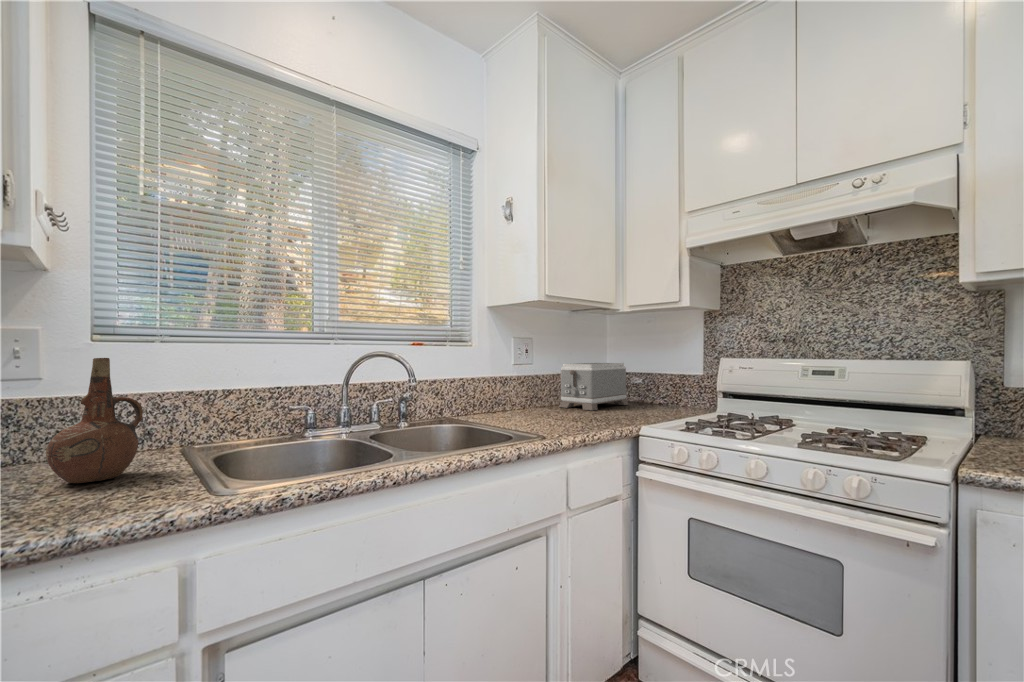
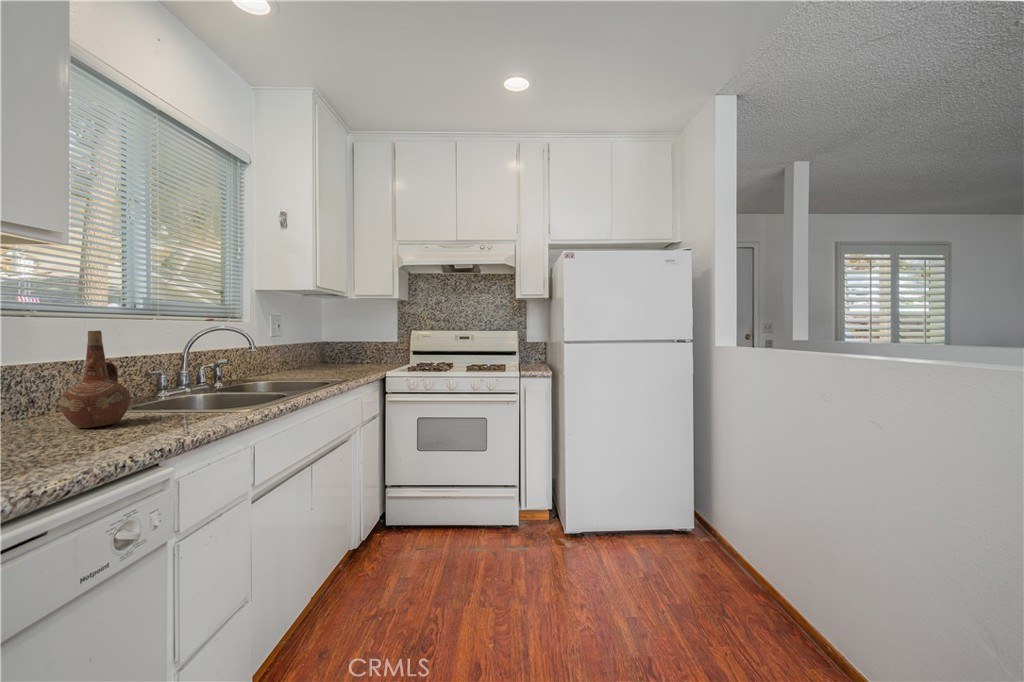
toaster: present [559,363,628,410] -> none [301,335,348,369]

